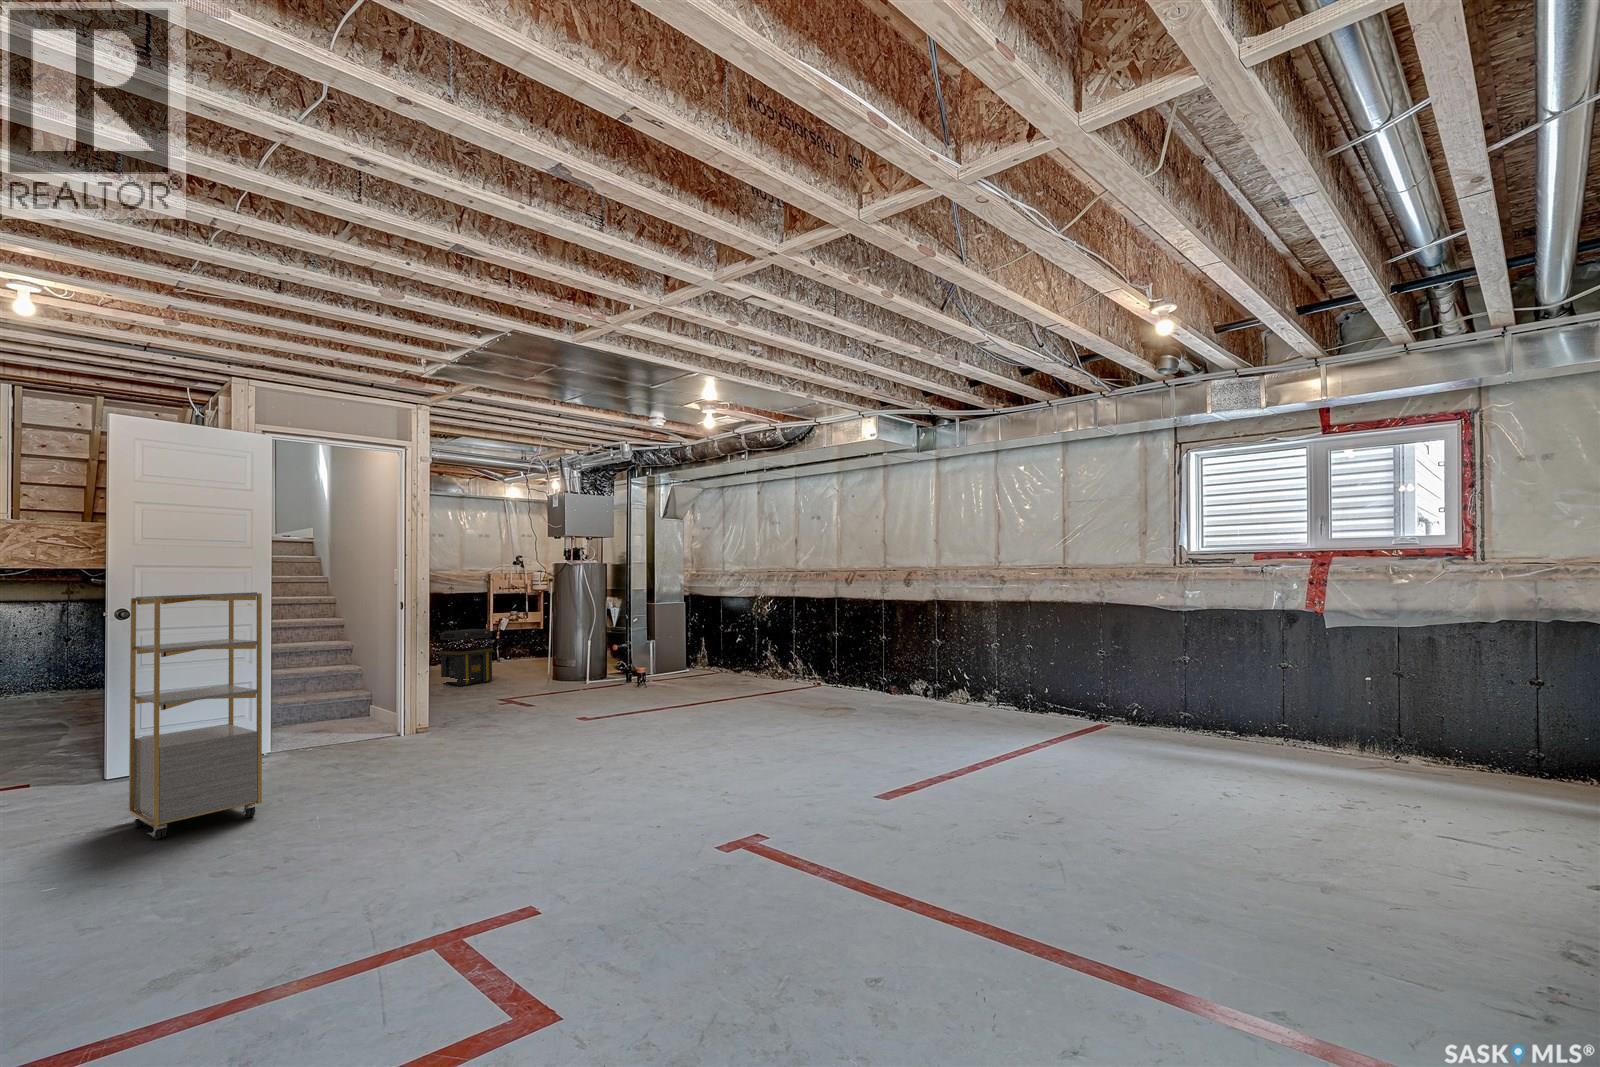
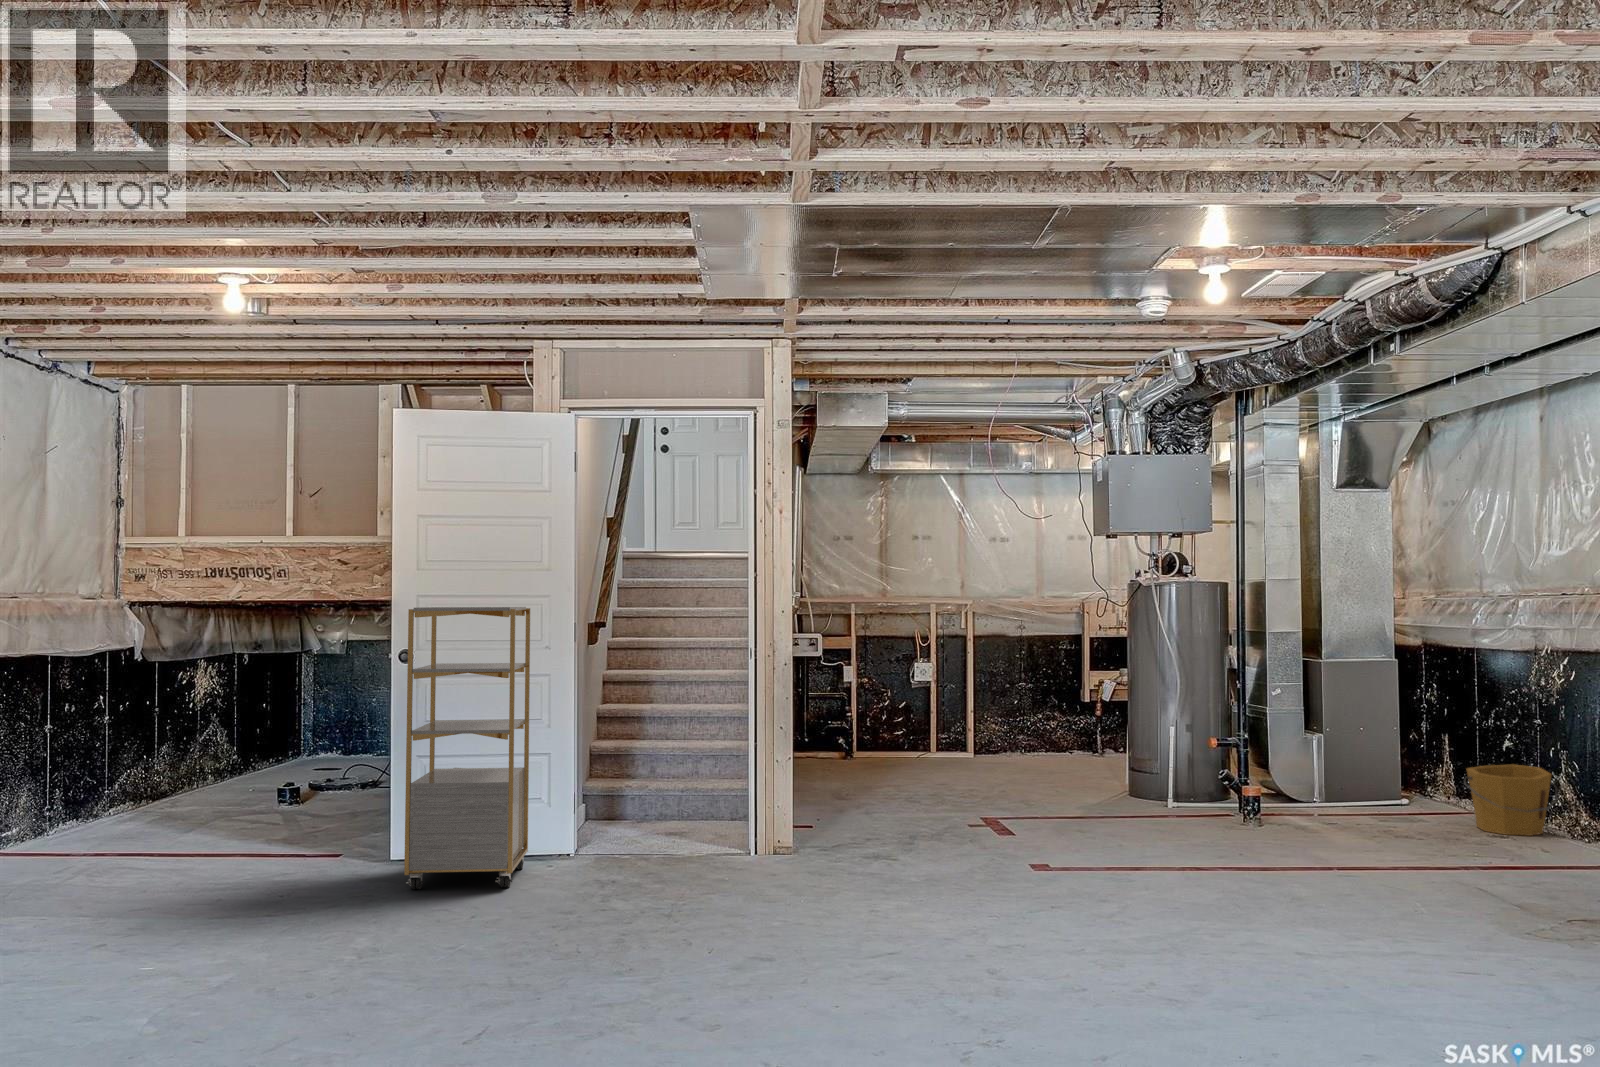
toolbox: present [440,629,493,686] -> none [1009,673,1082,761]
bucket: none [731,648,767,680] -> present [1464,765,1557,836]

